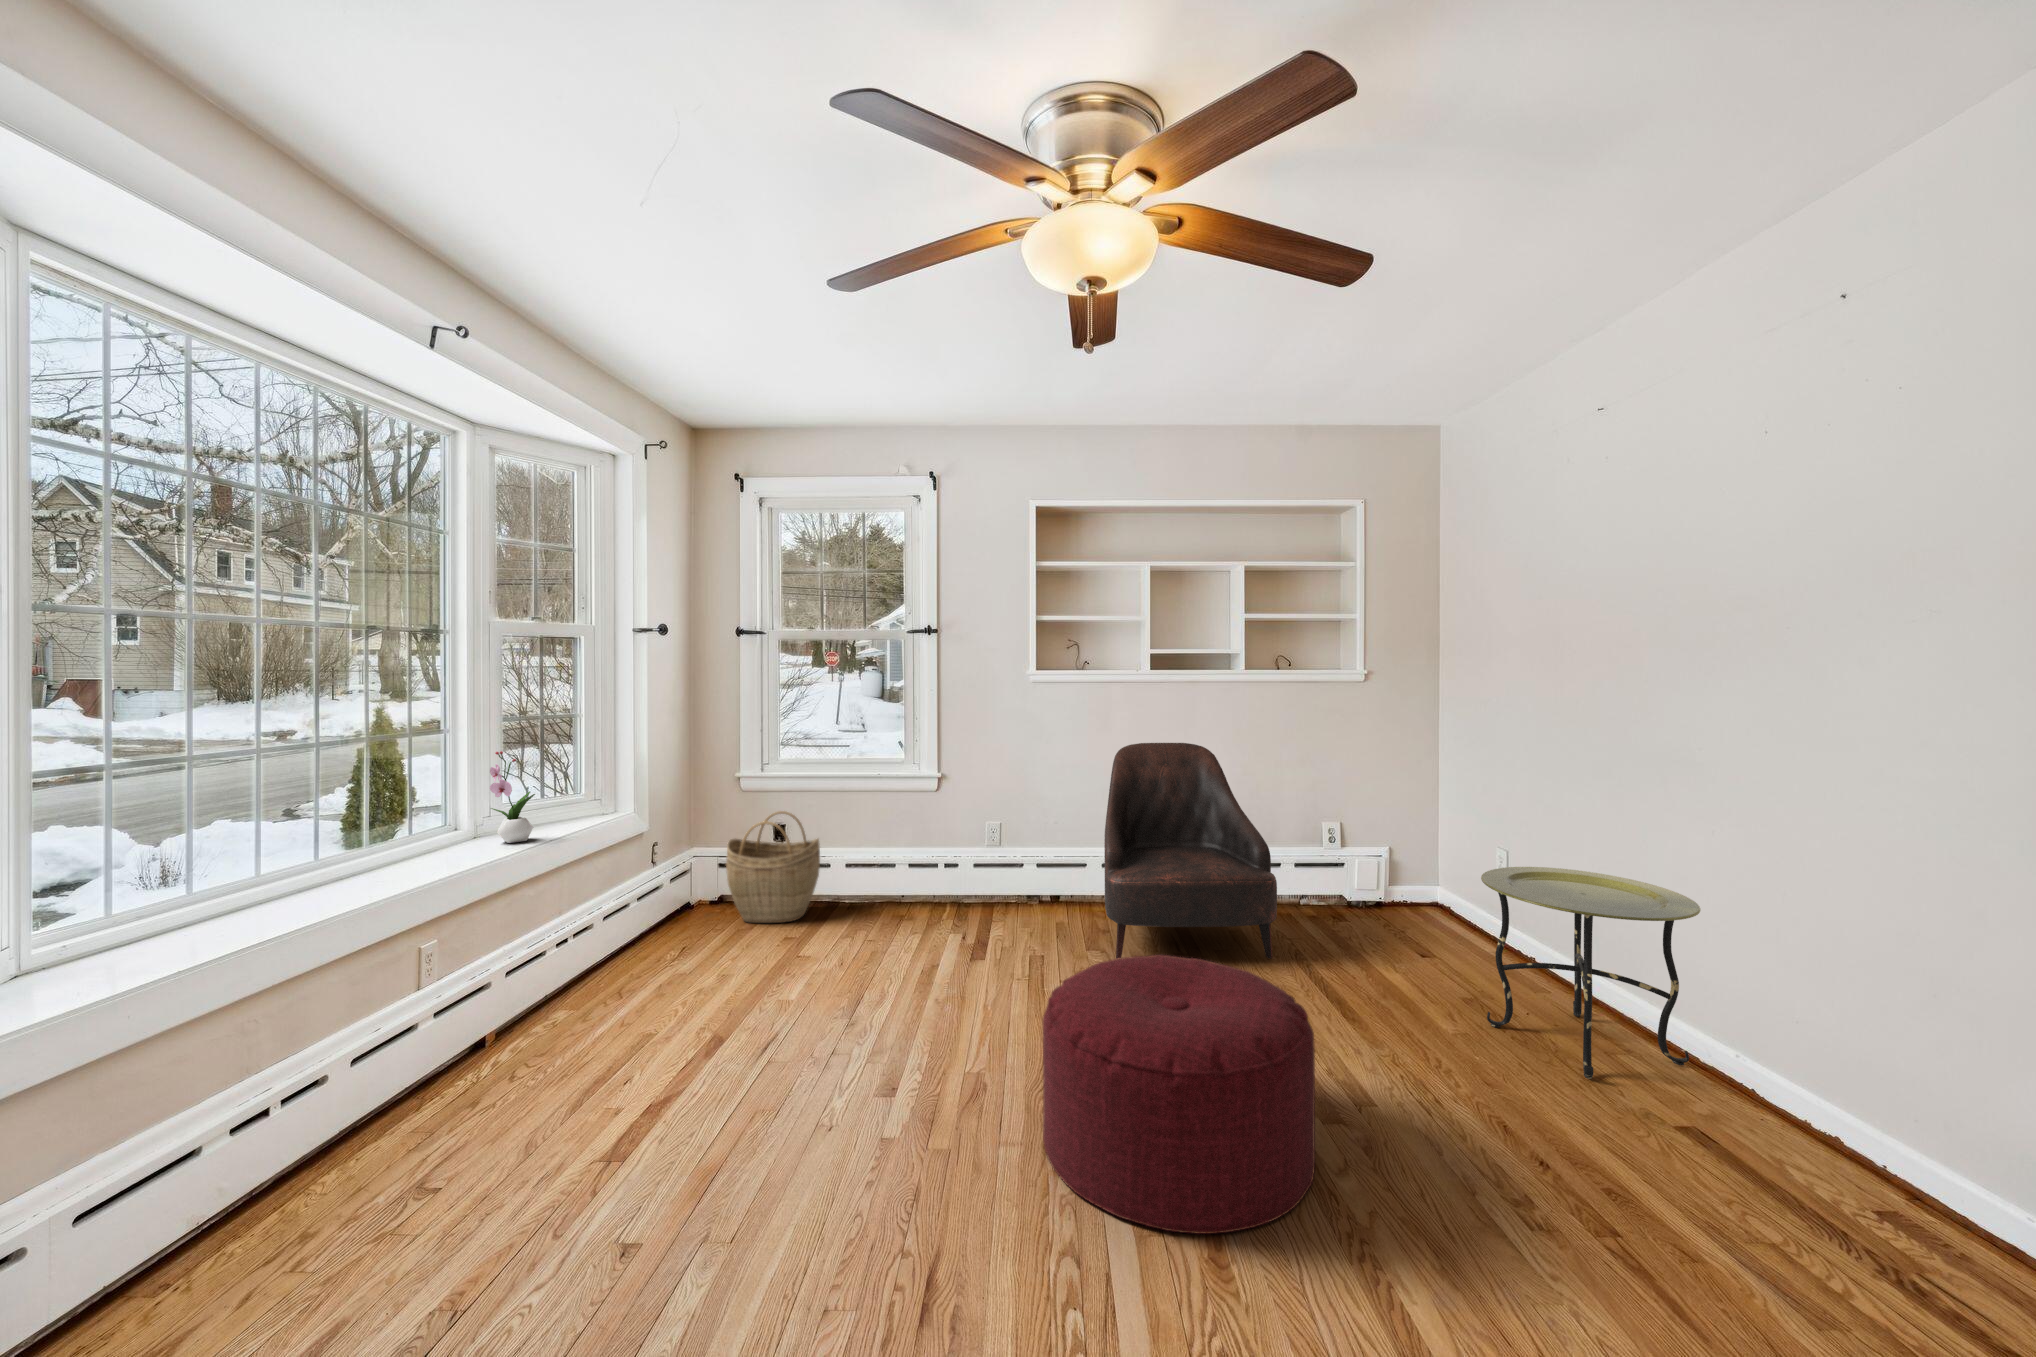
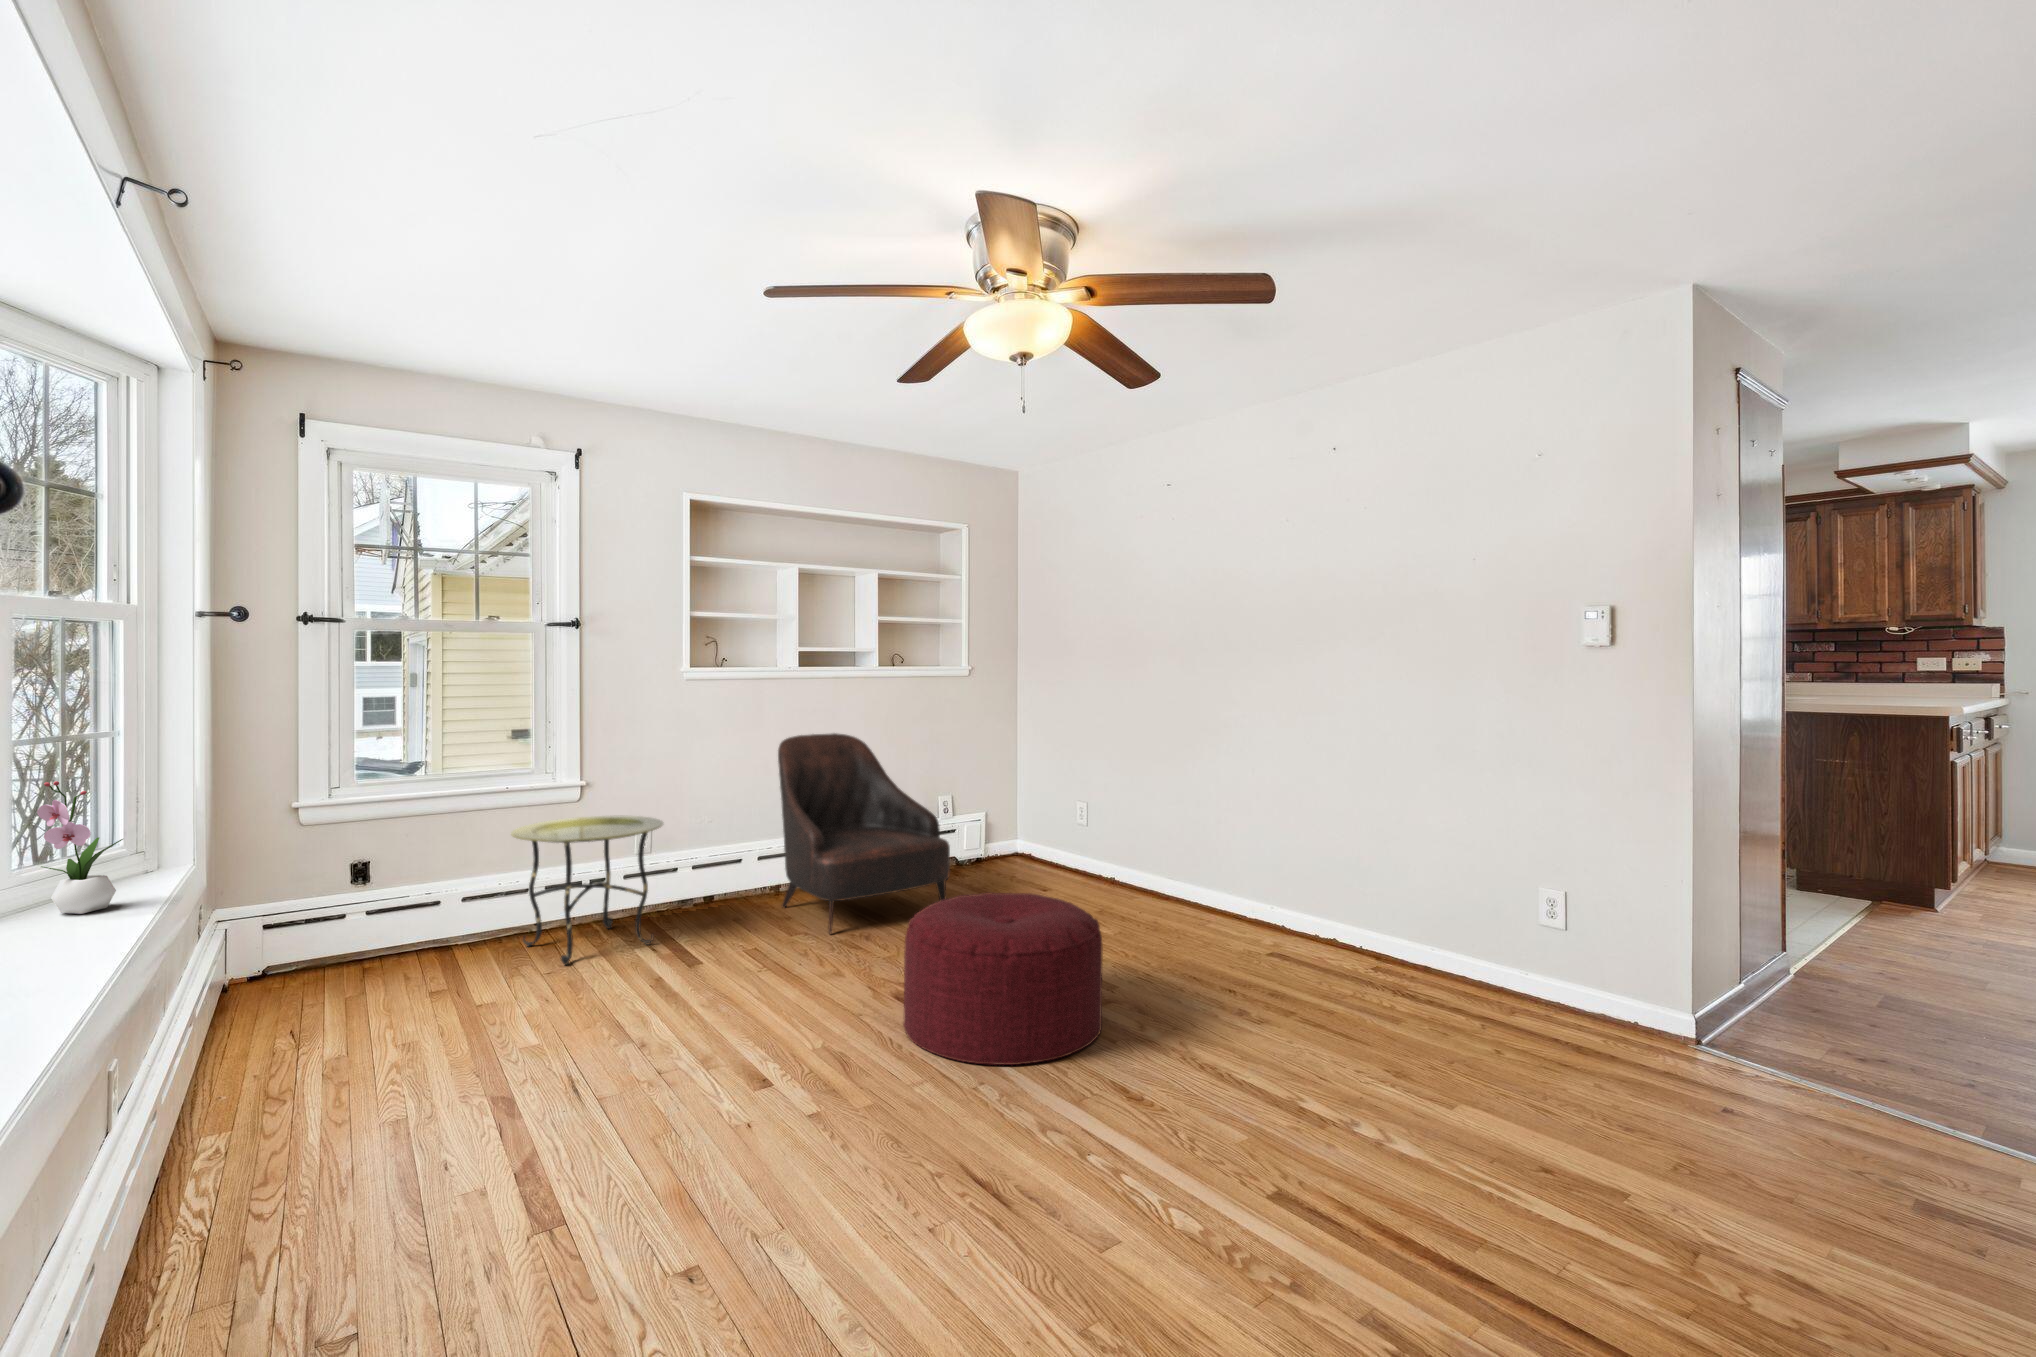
woven basket: present [726,811,820,923] -> none [306,843,447,989]
side table: present [1481,867,1701,1079] -> present [511,816,663,965]

